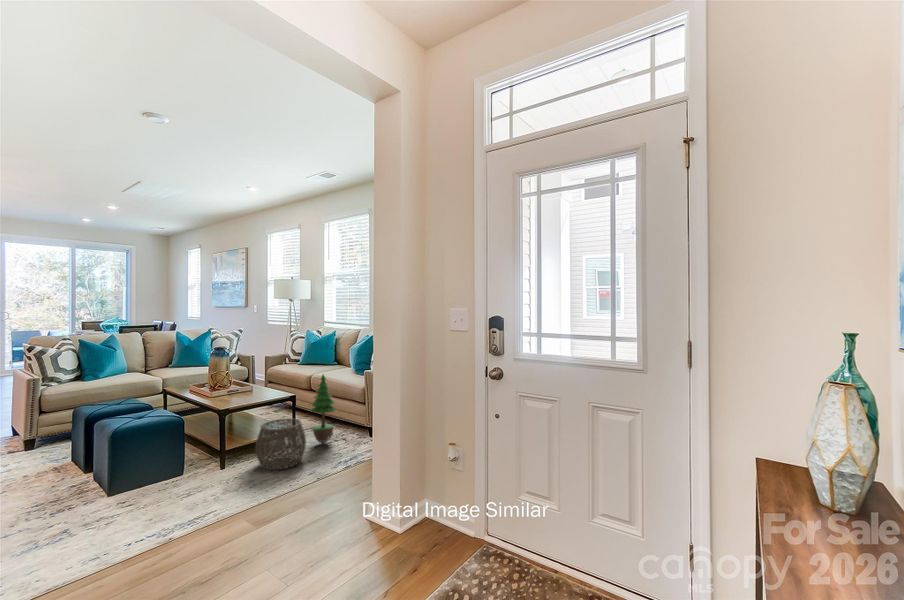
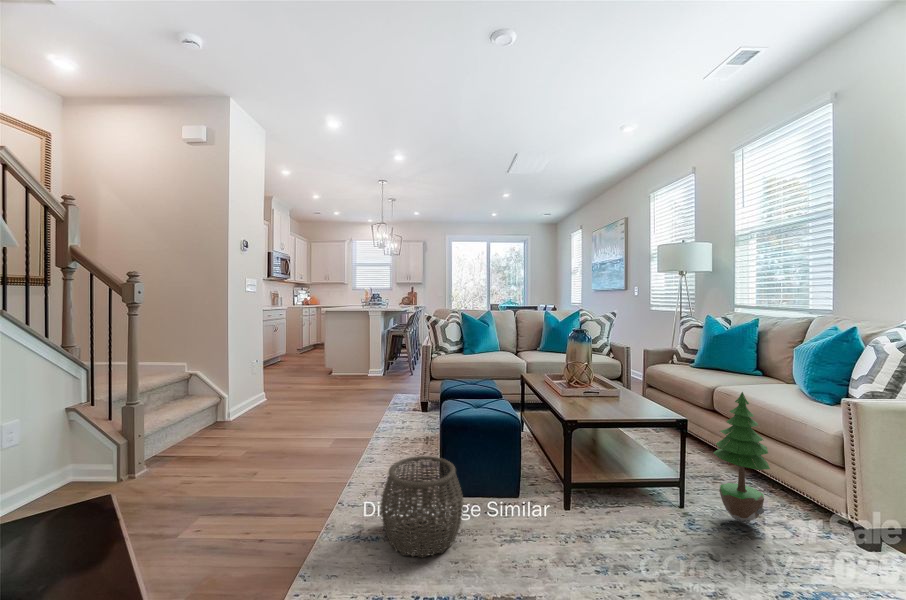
woven basket: present [256,418,306,470] -> present [381,456,464,558]

